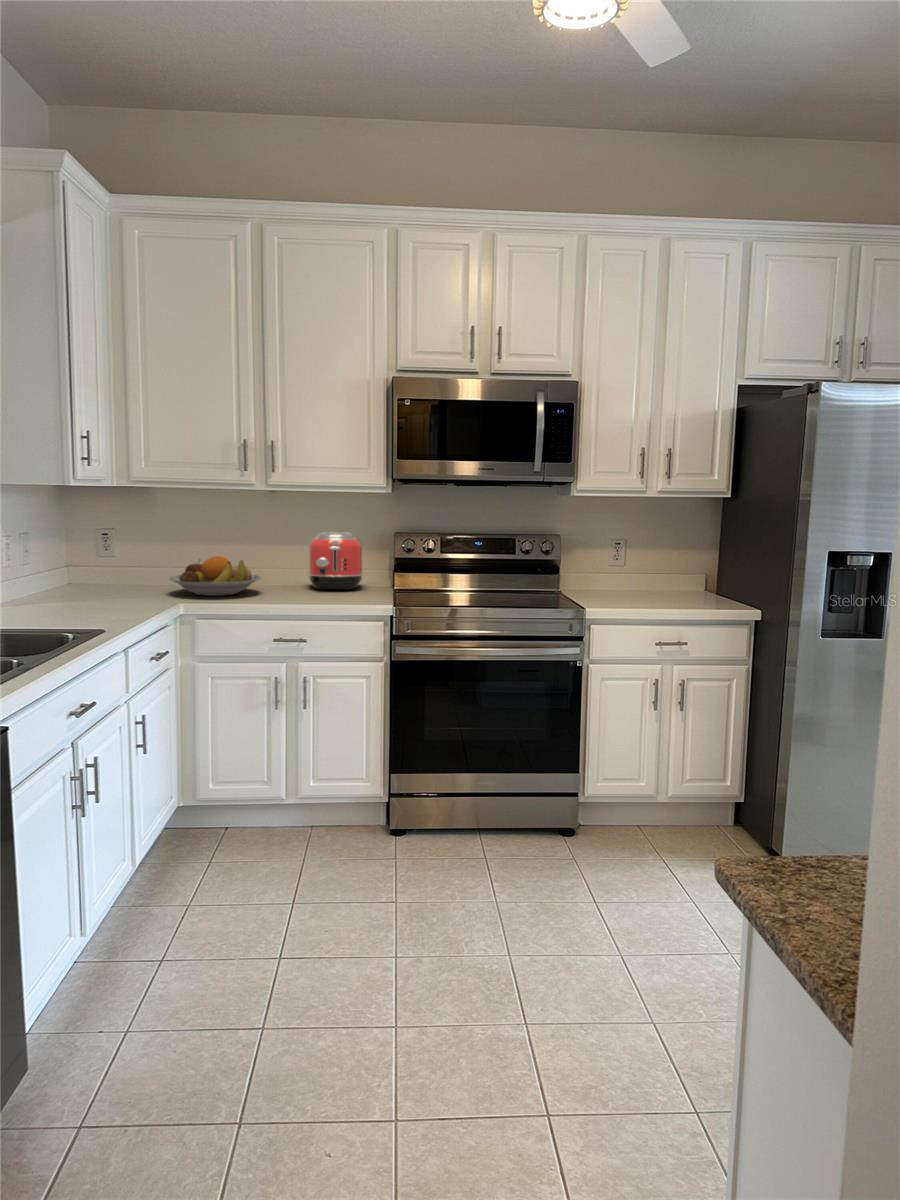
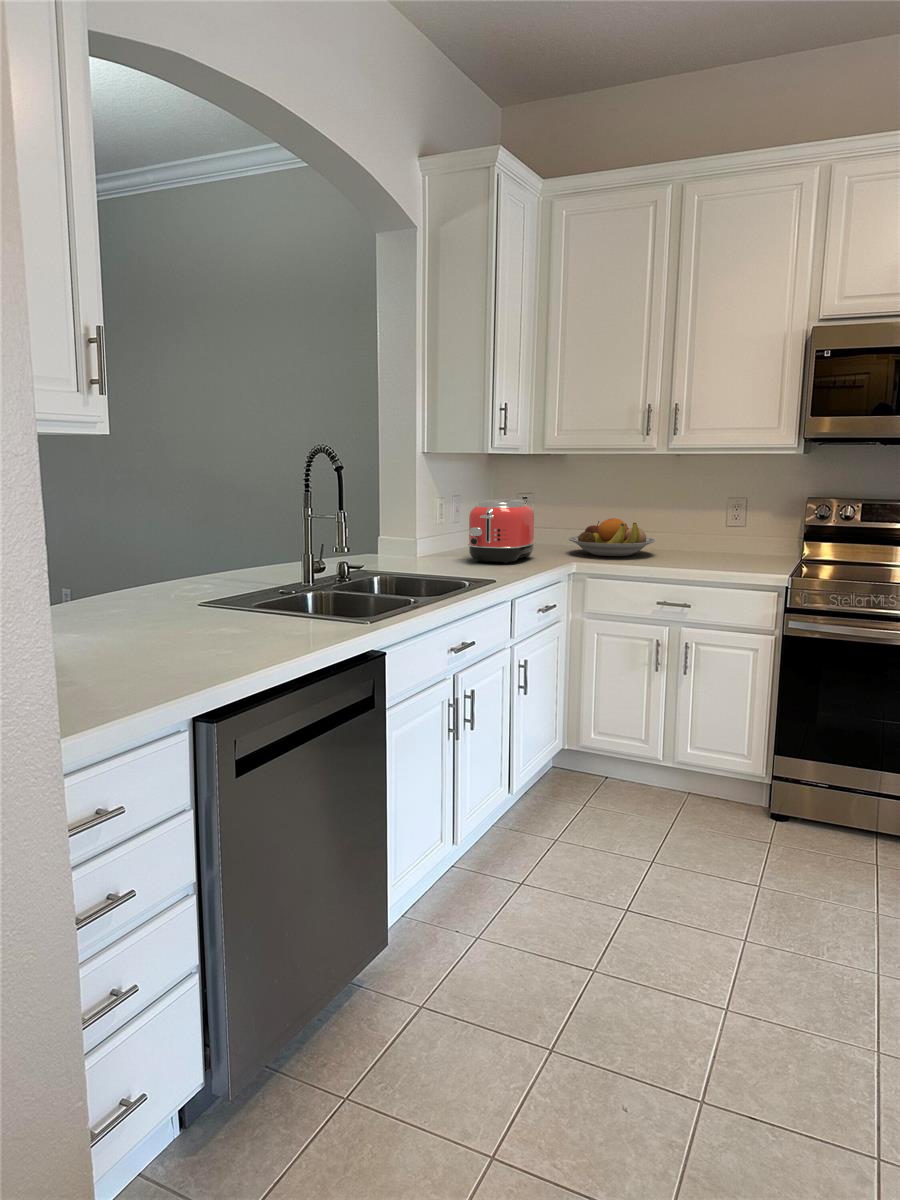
toaster: present [308,532,363,590] -> present [468,499,535,563]

